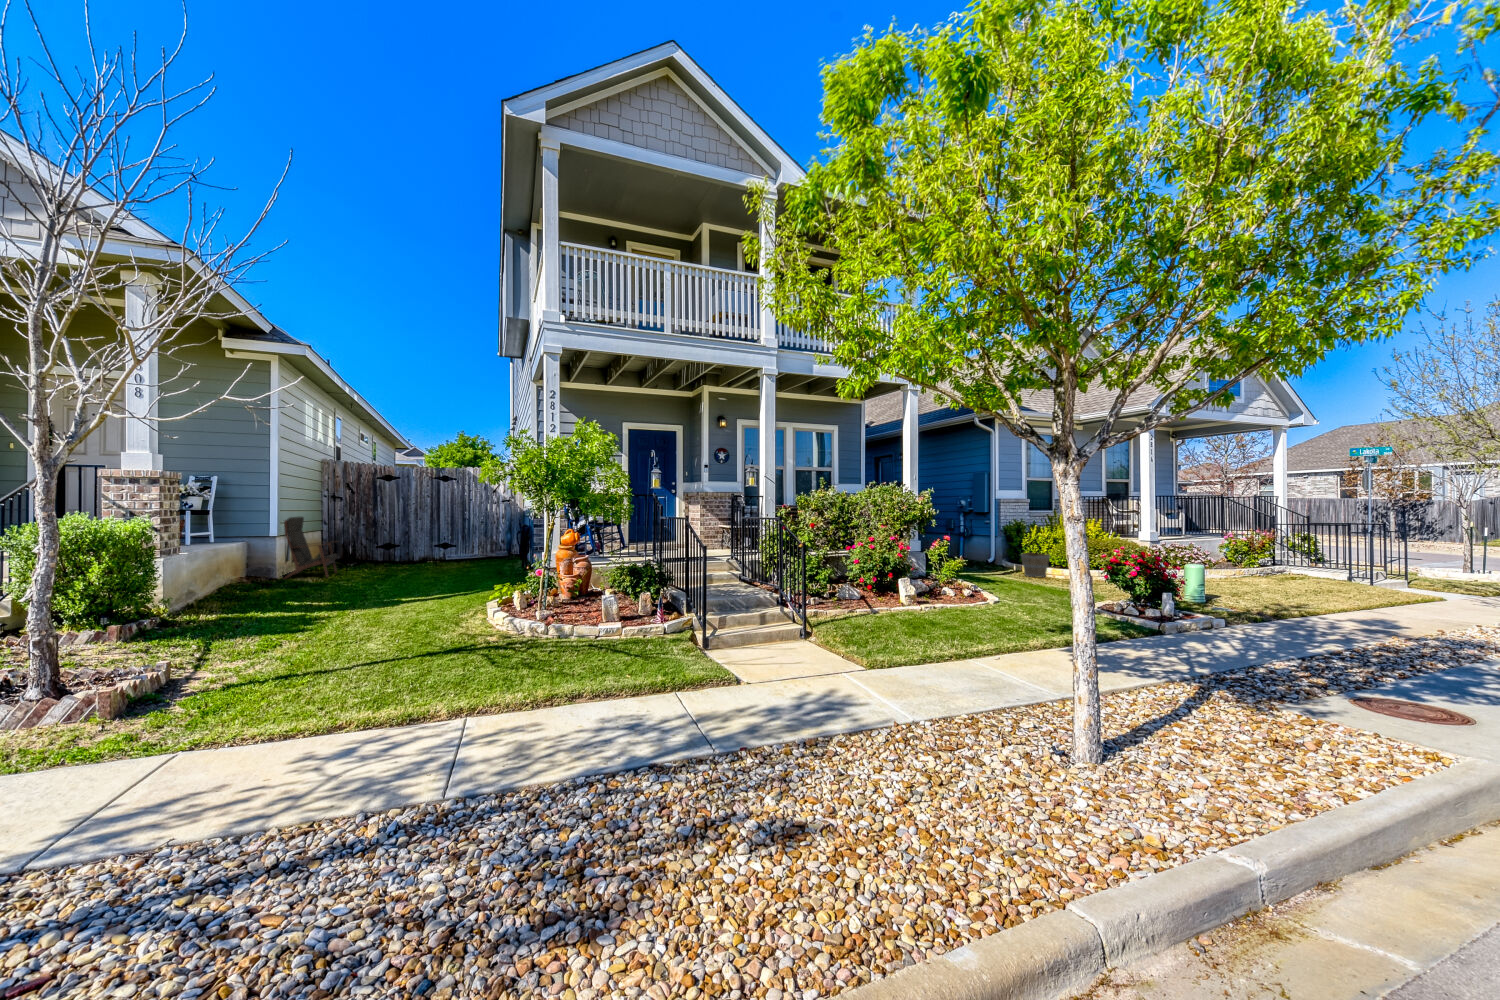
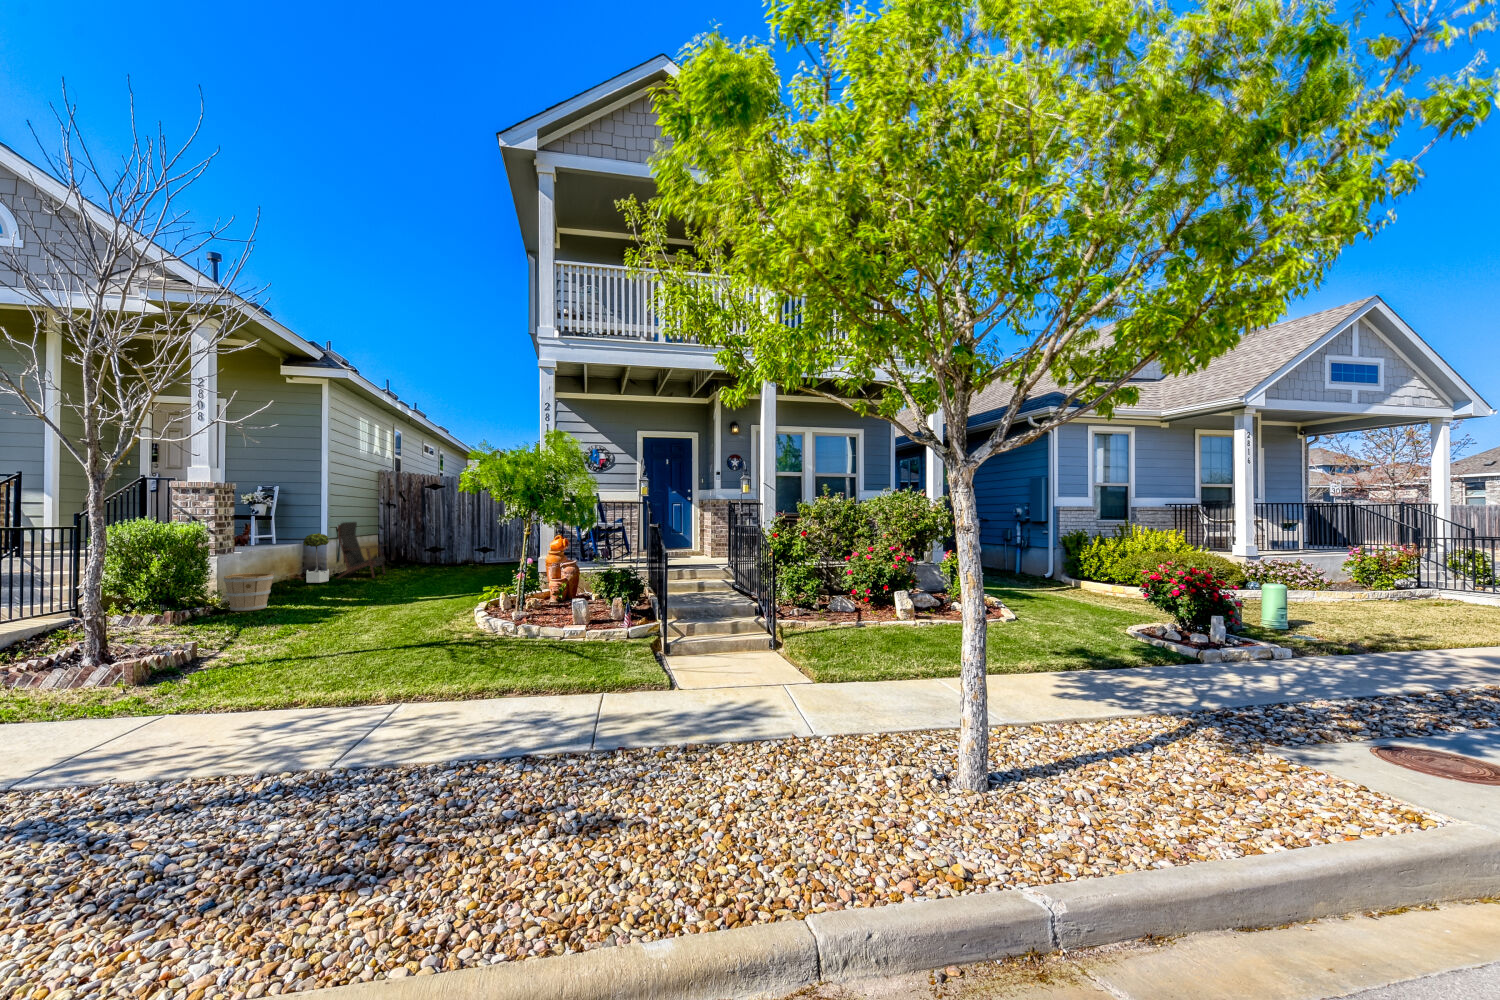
potted tree: none [246,529,277,584] -> present [303,533,329,583]
wooden bucket: present [1021,552,1050,577] -> present [223,573,274,611]

